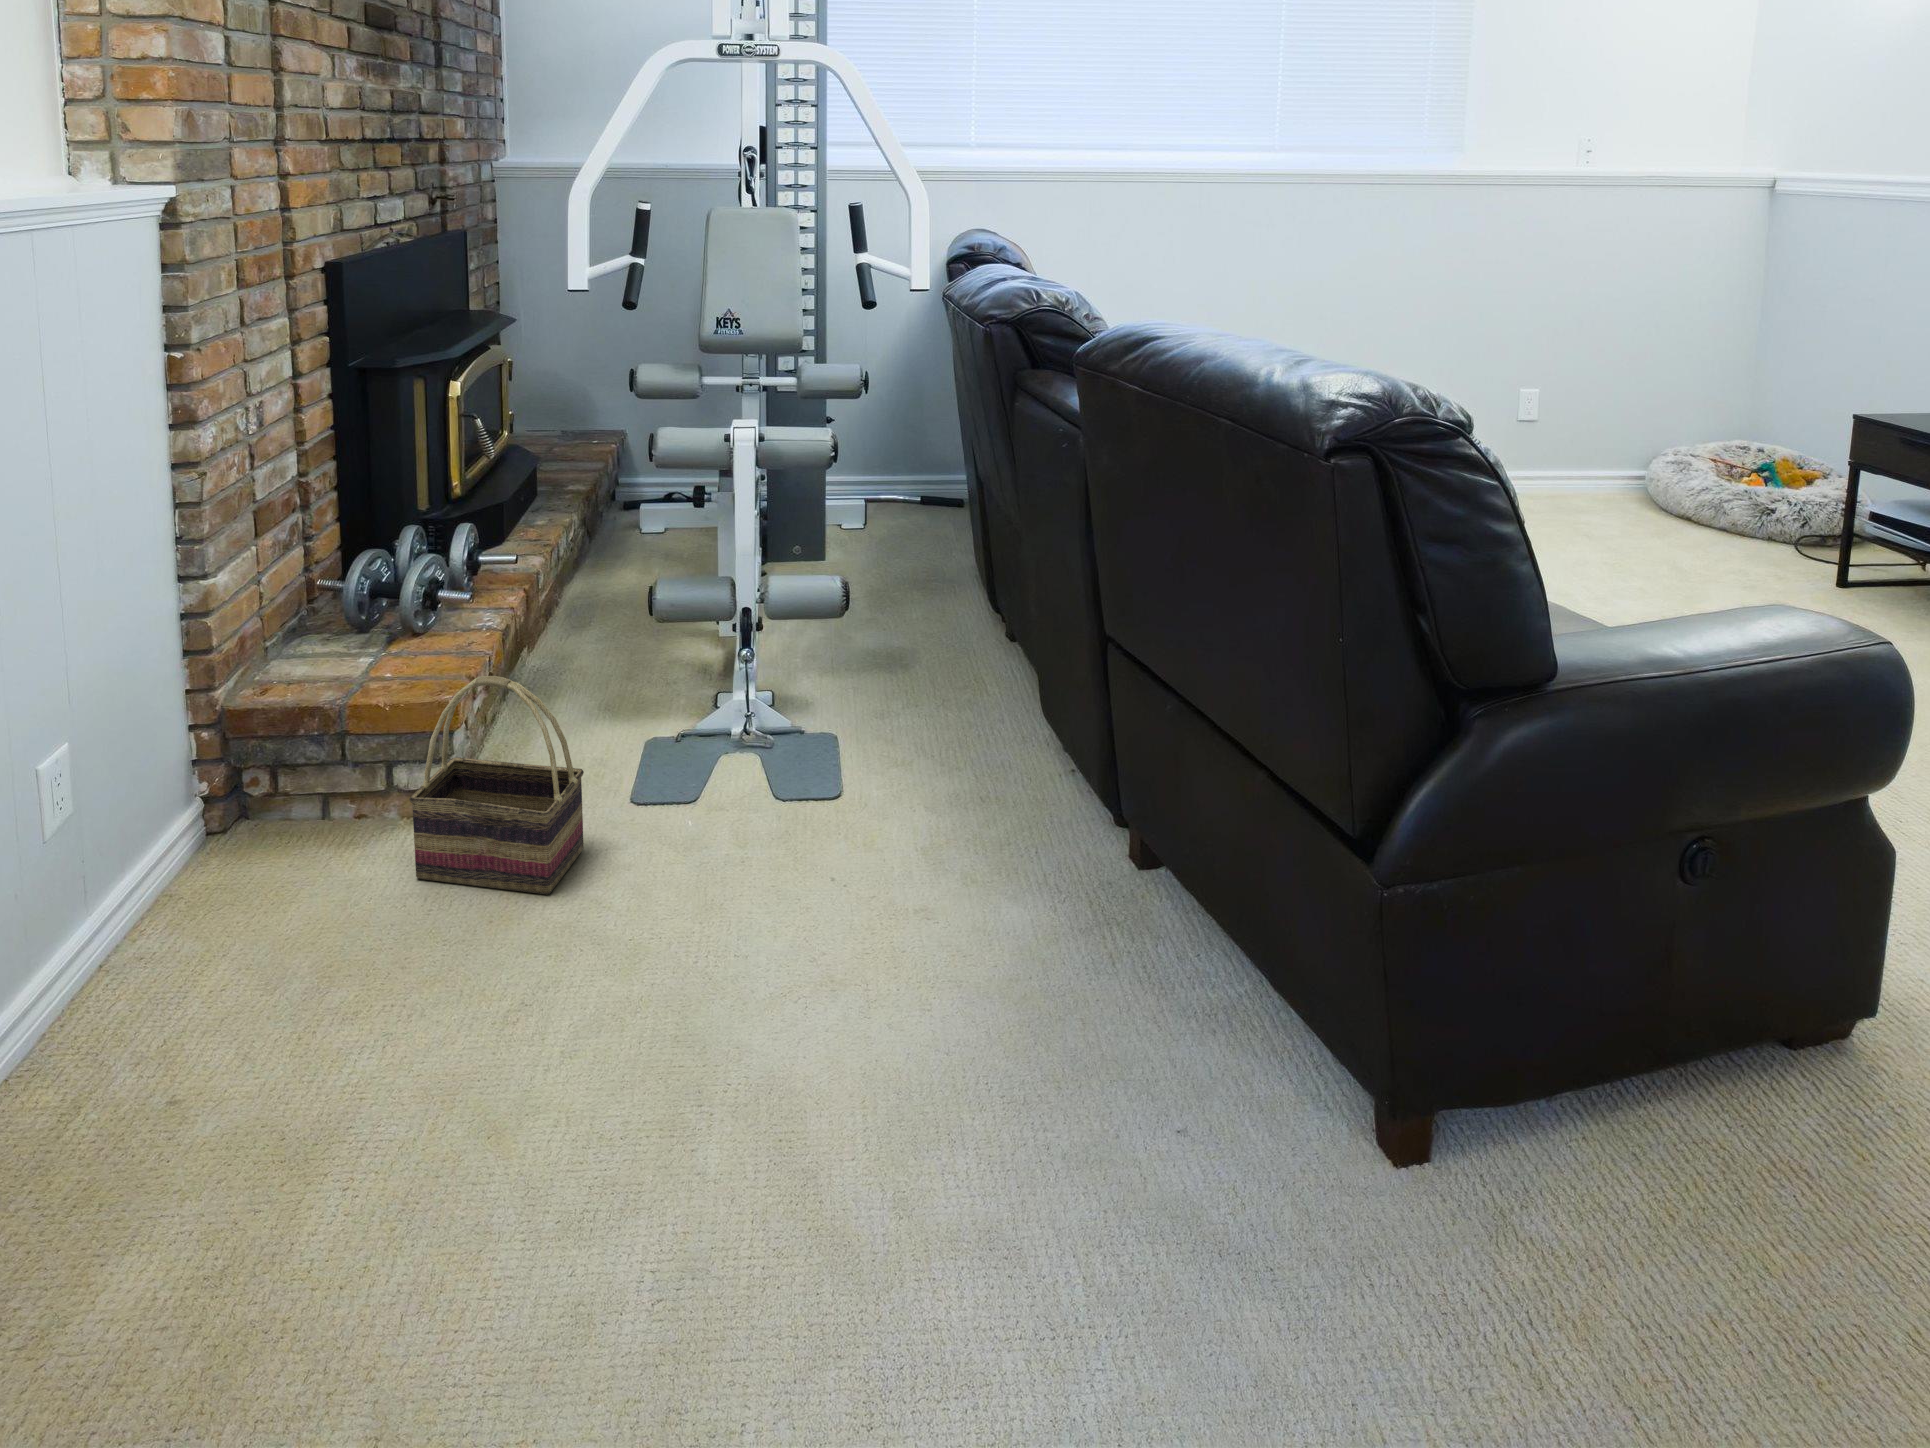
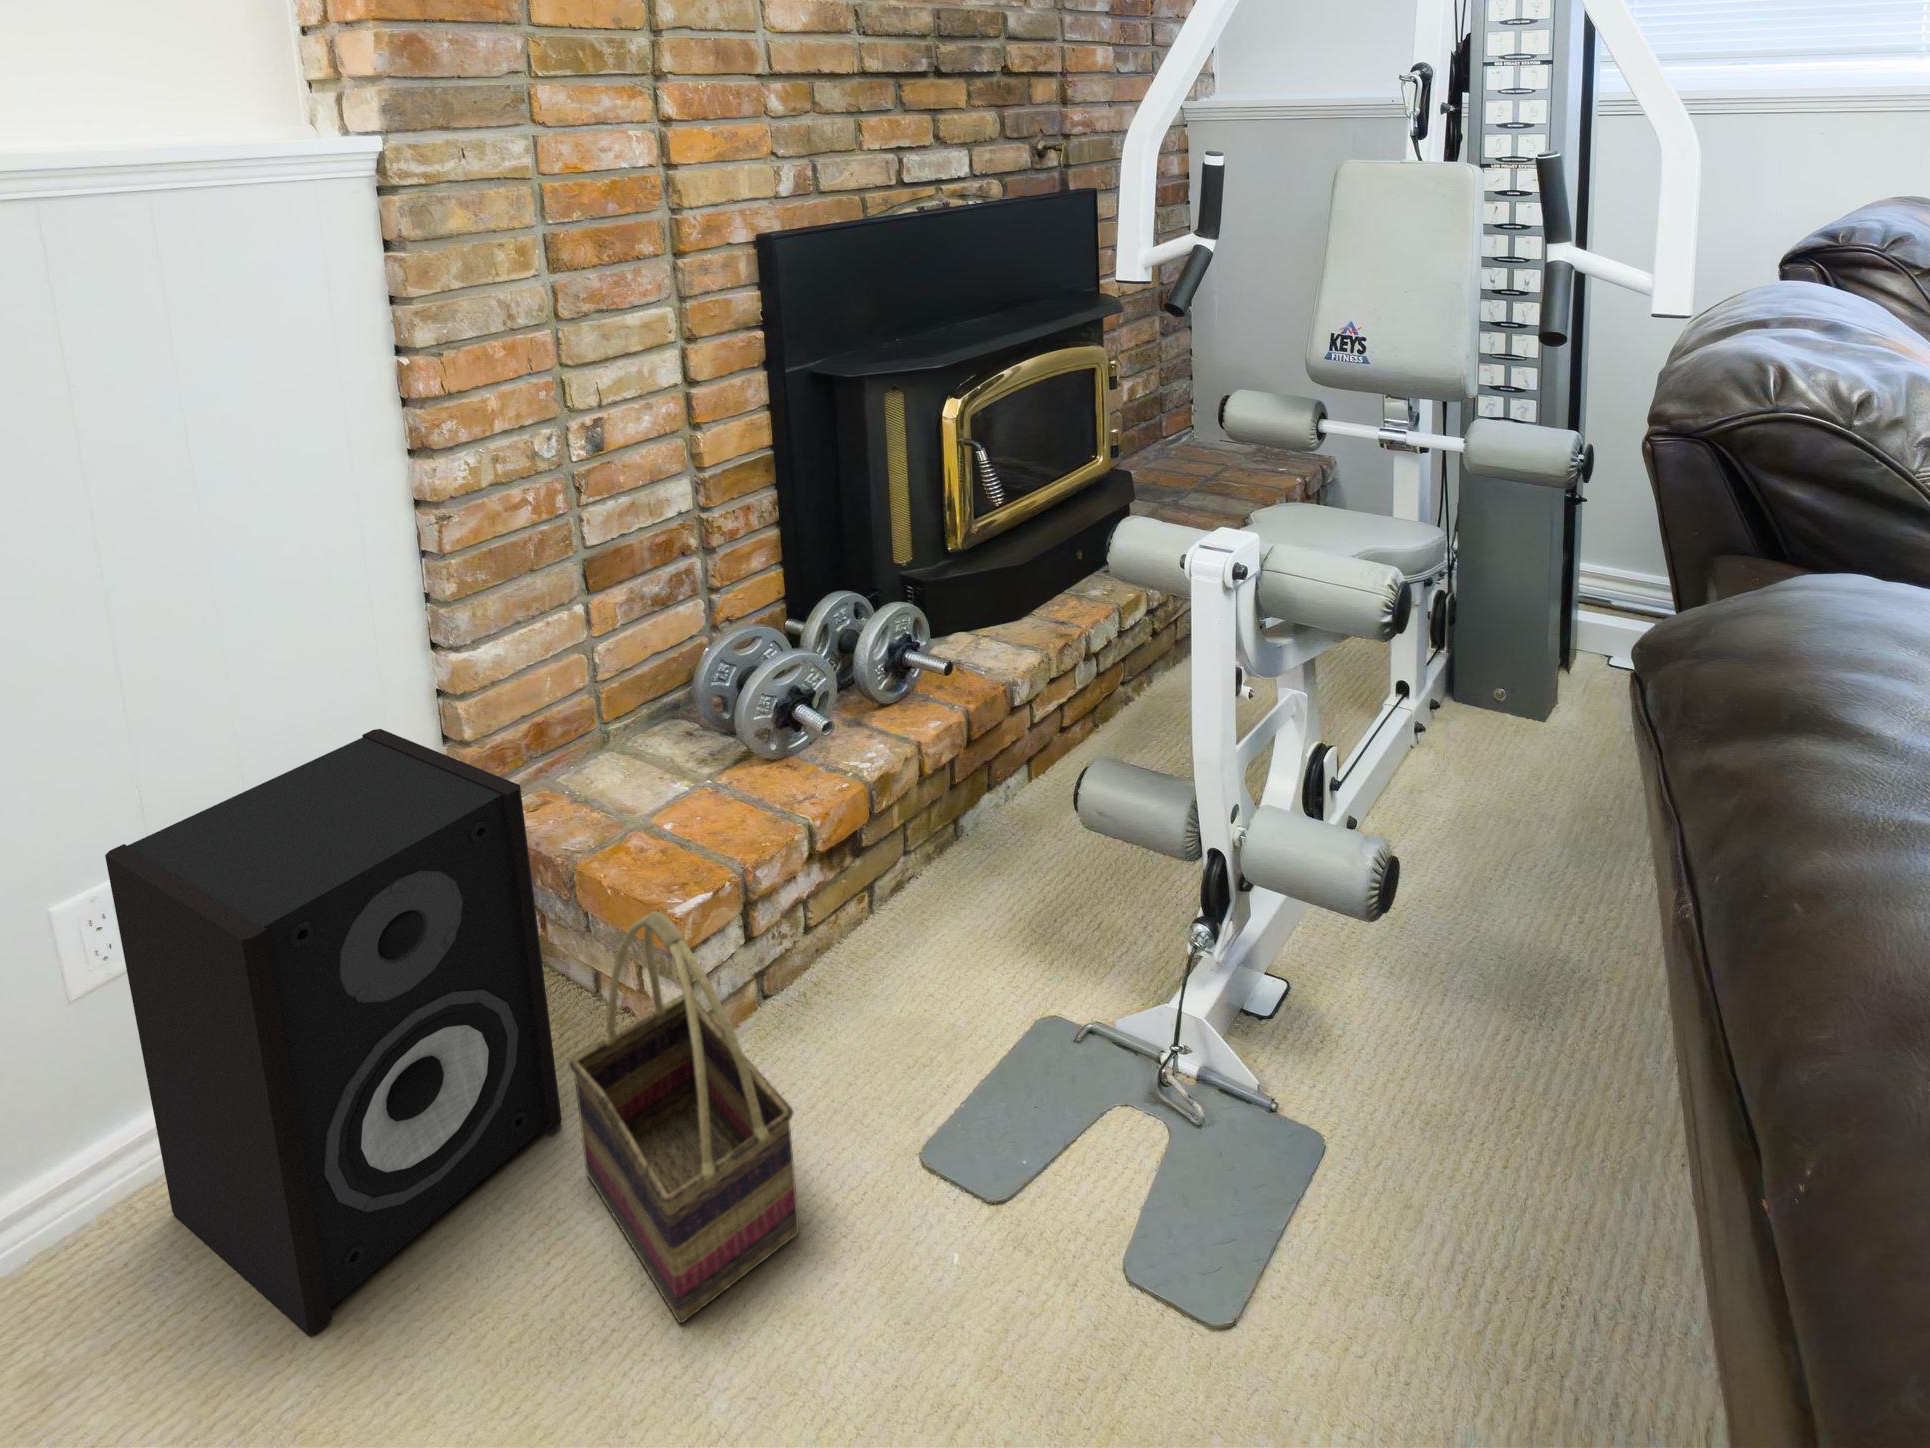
speaker: none [79,626,372,994] -> present [105,729,562,1334]

